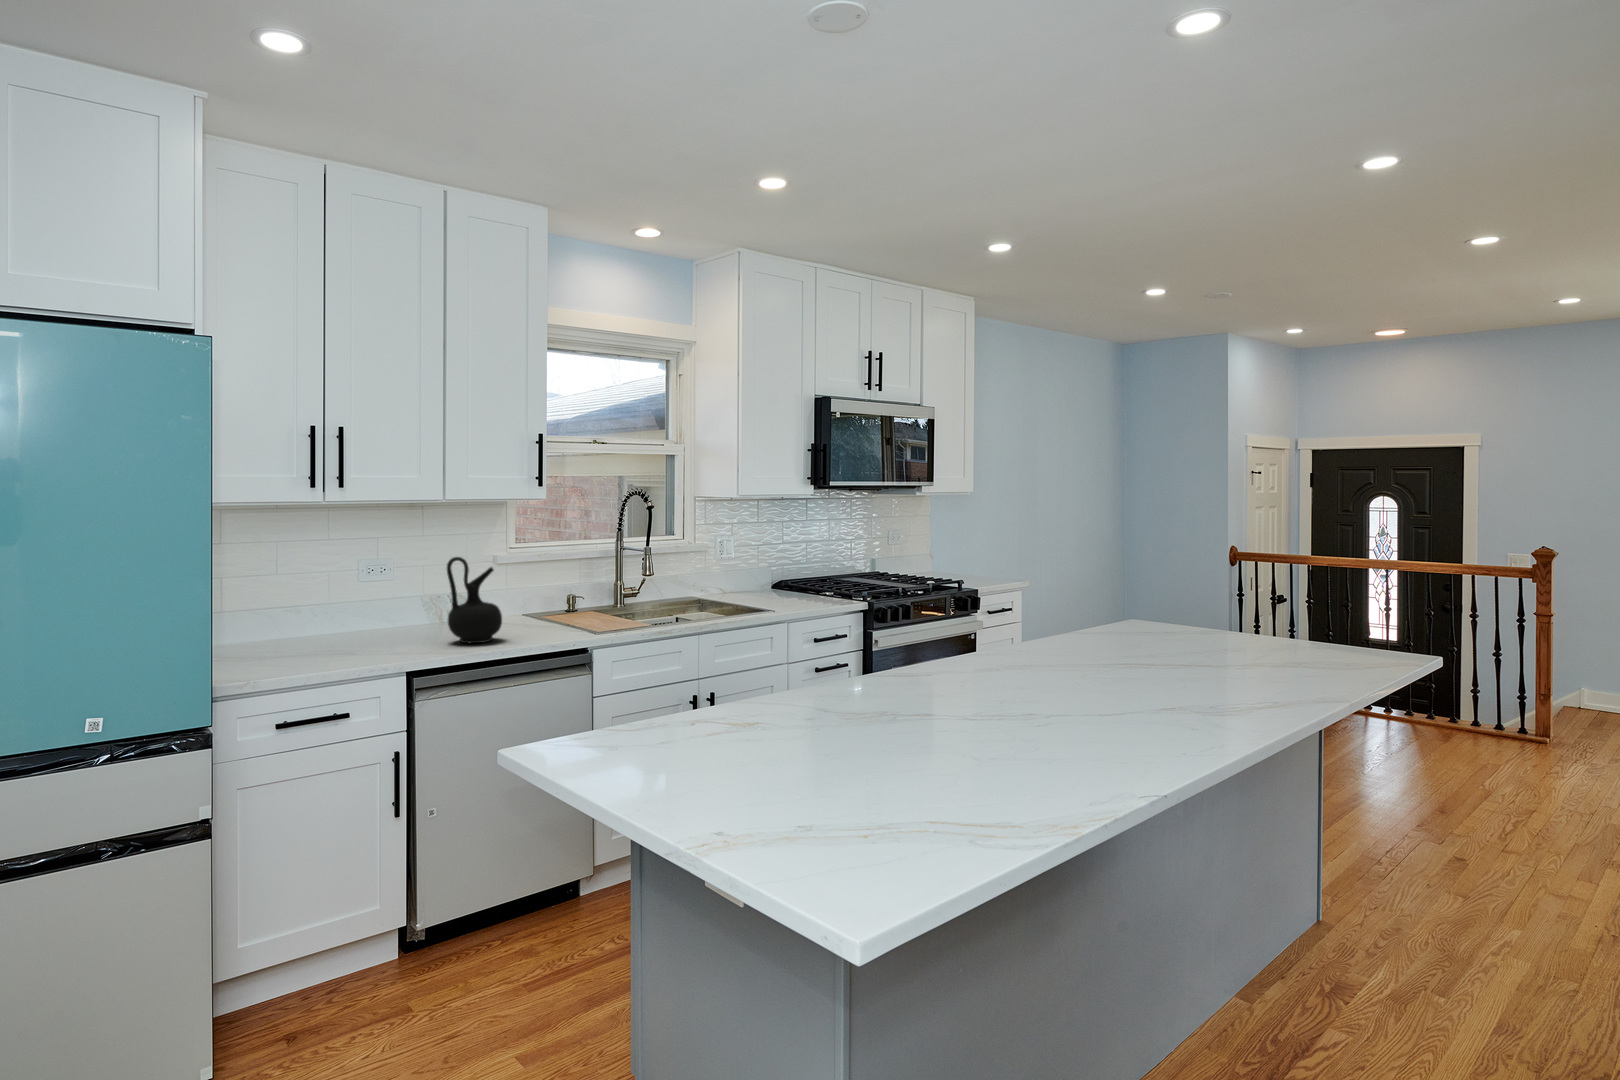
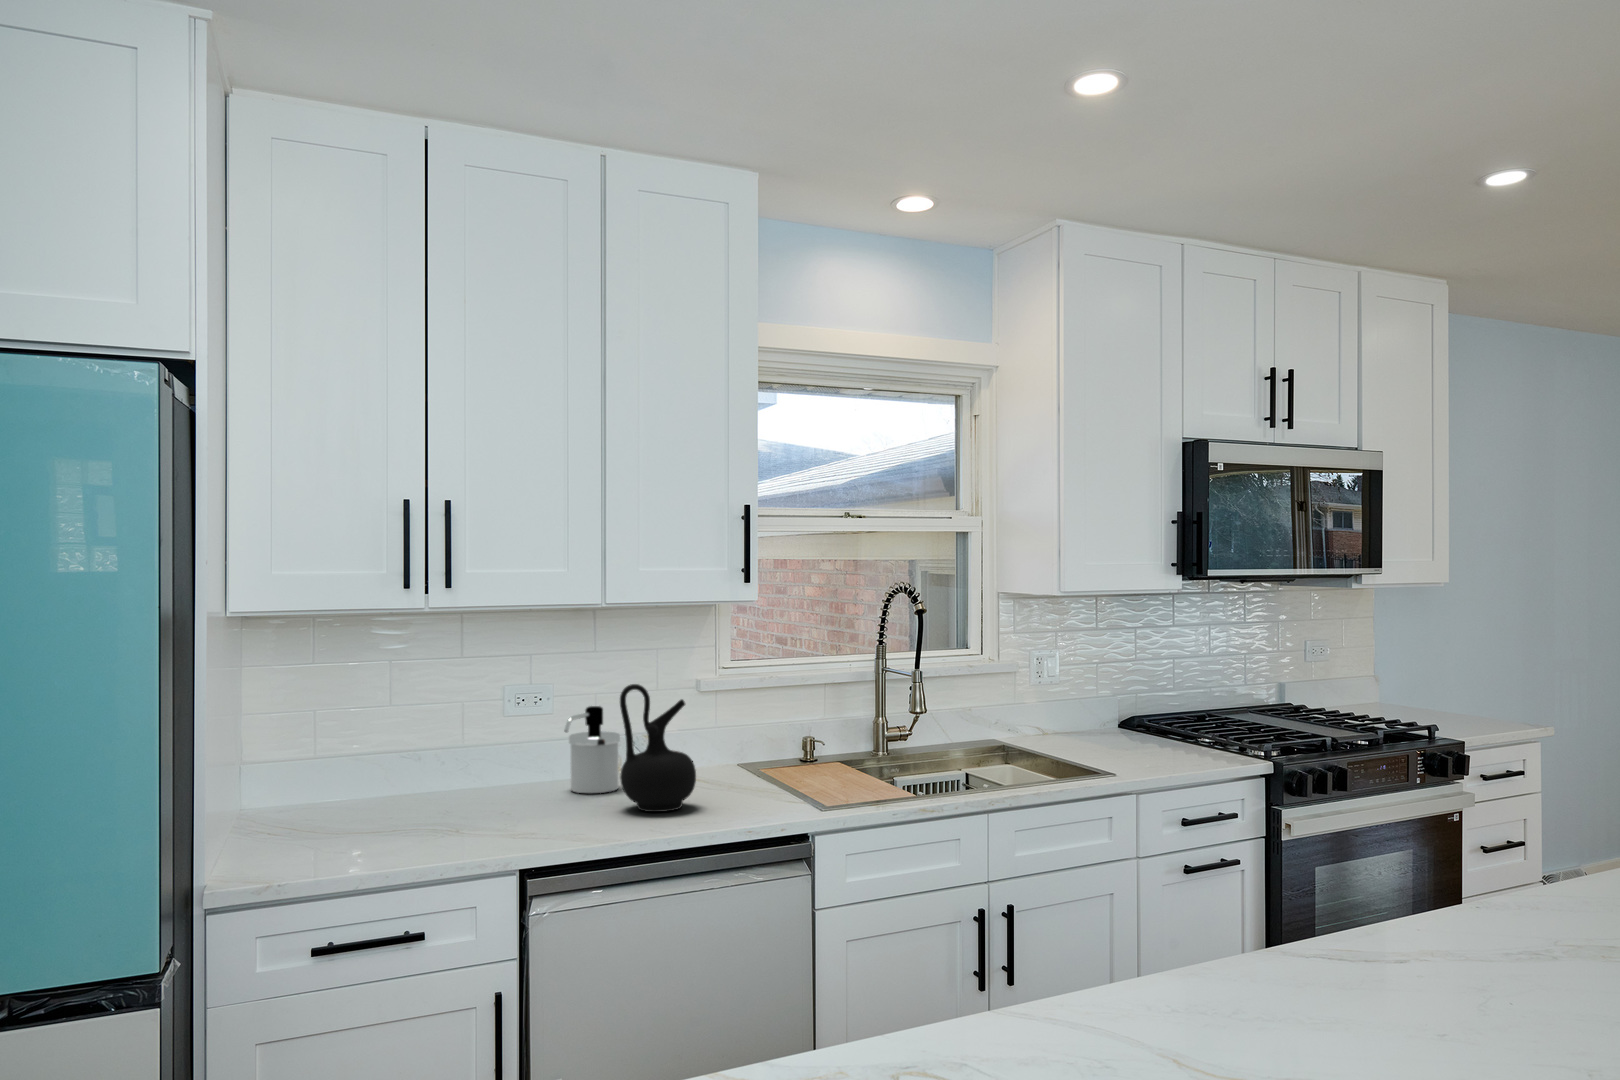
soap dispenser: none [401,575,440,635] -> present [564,706,620,793]

